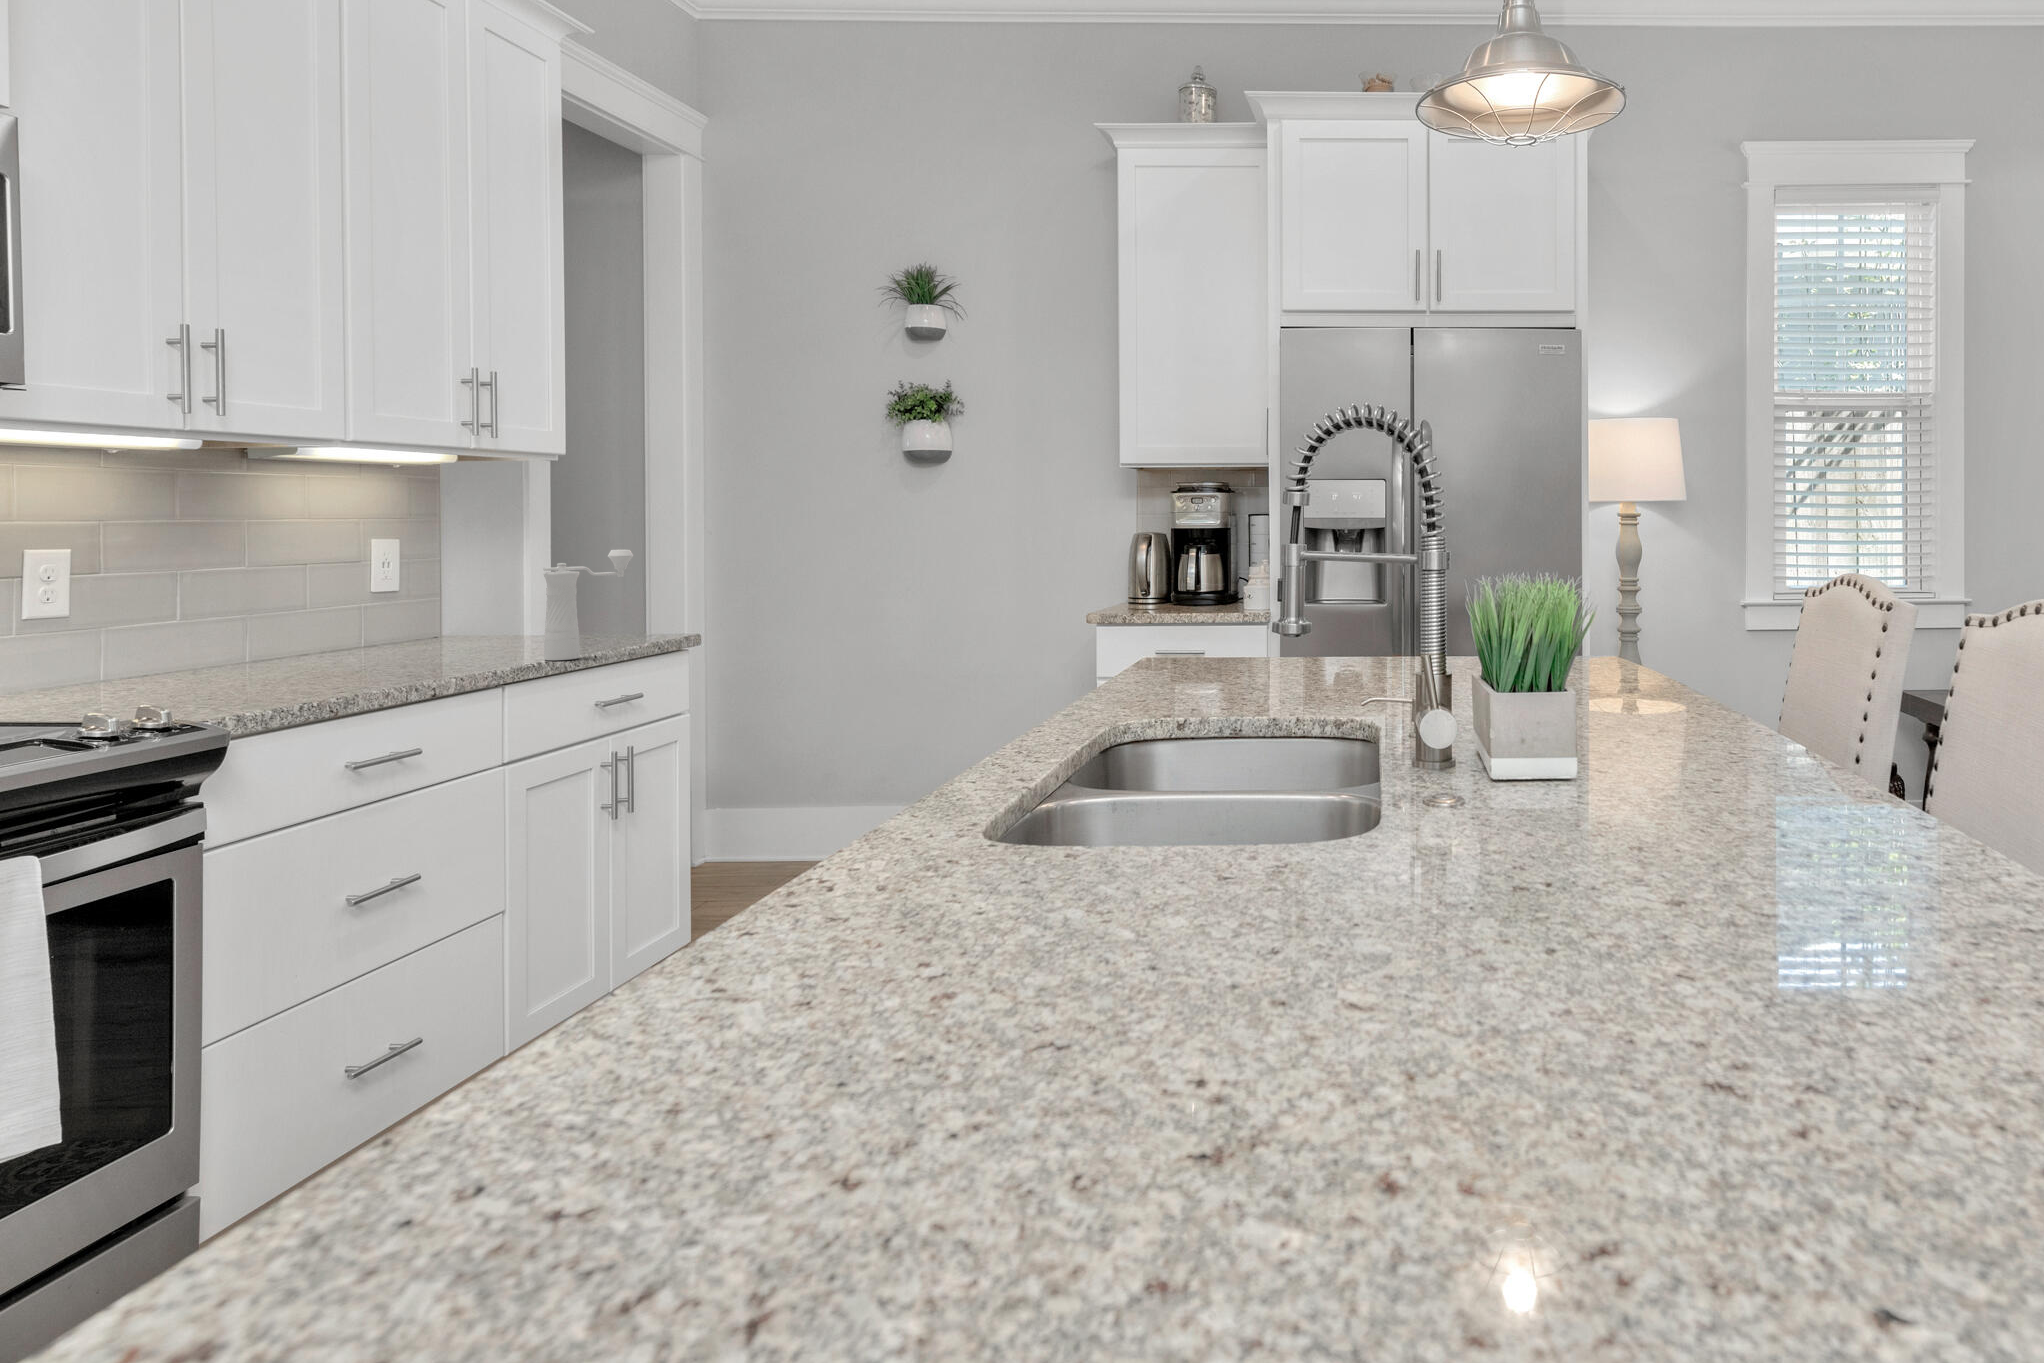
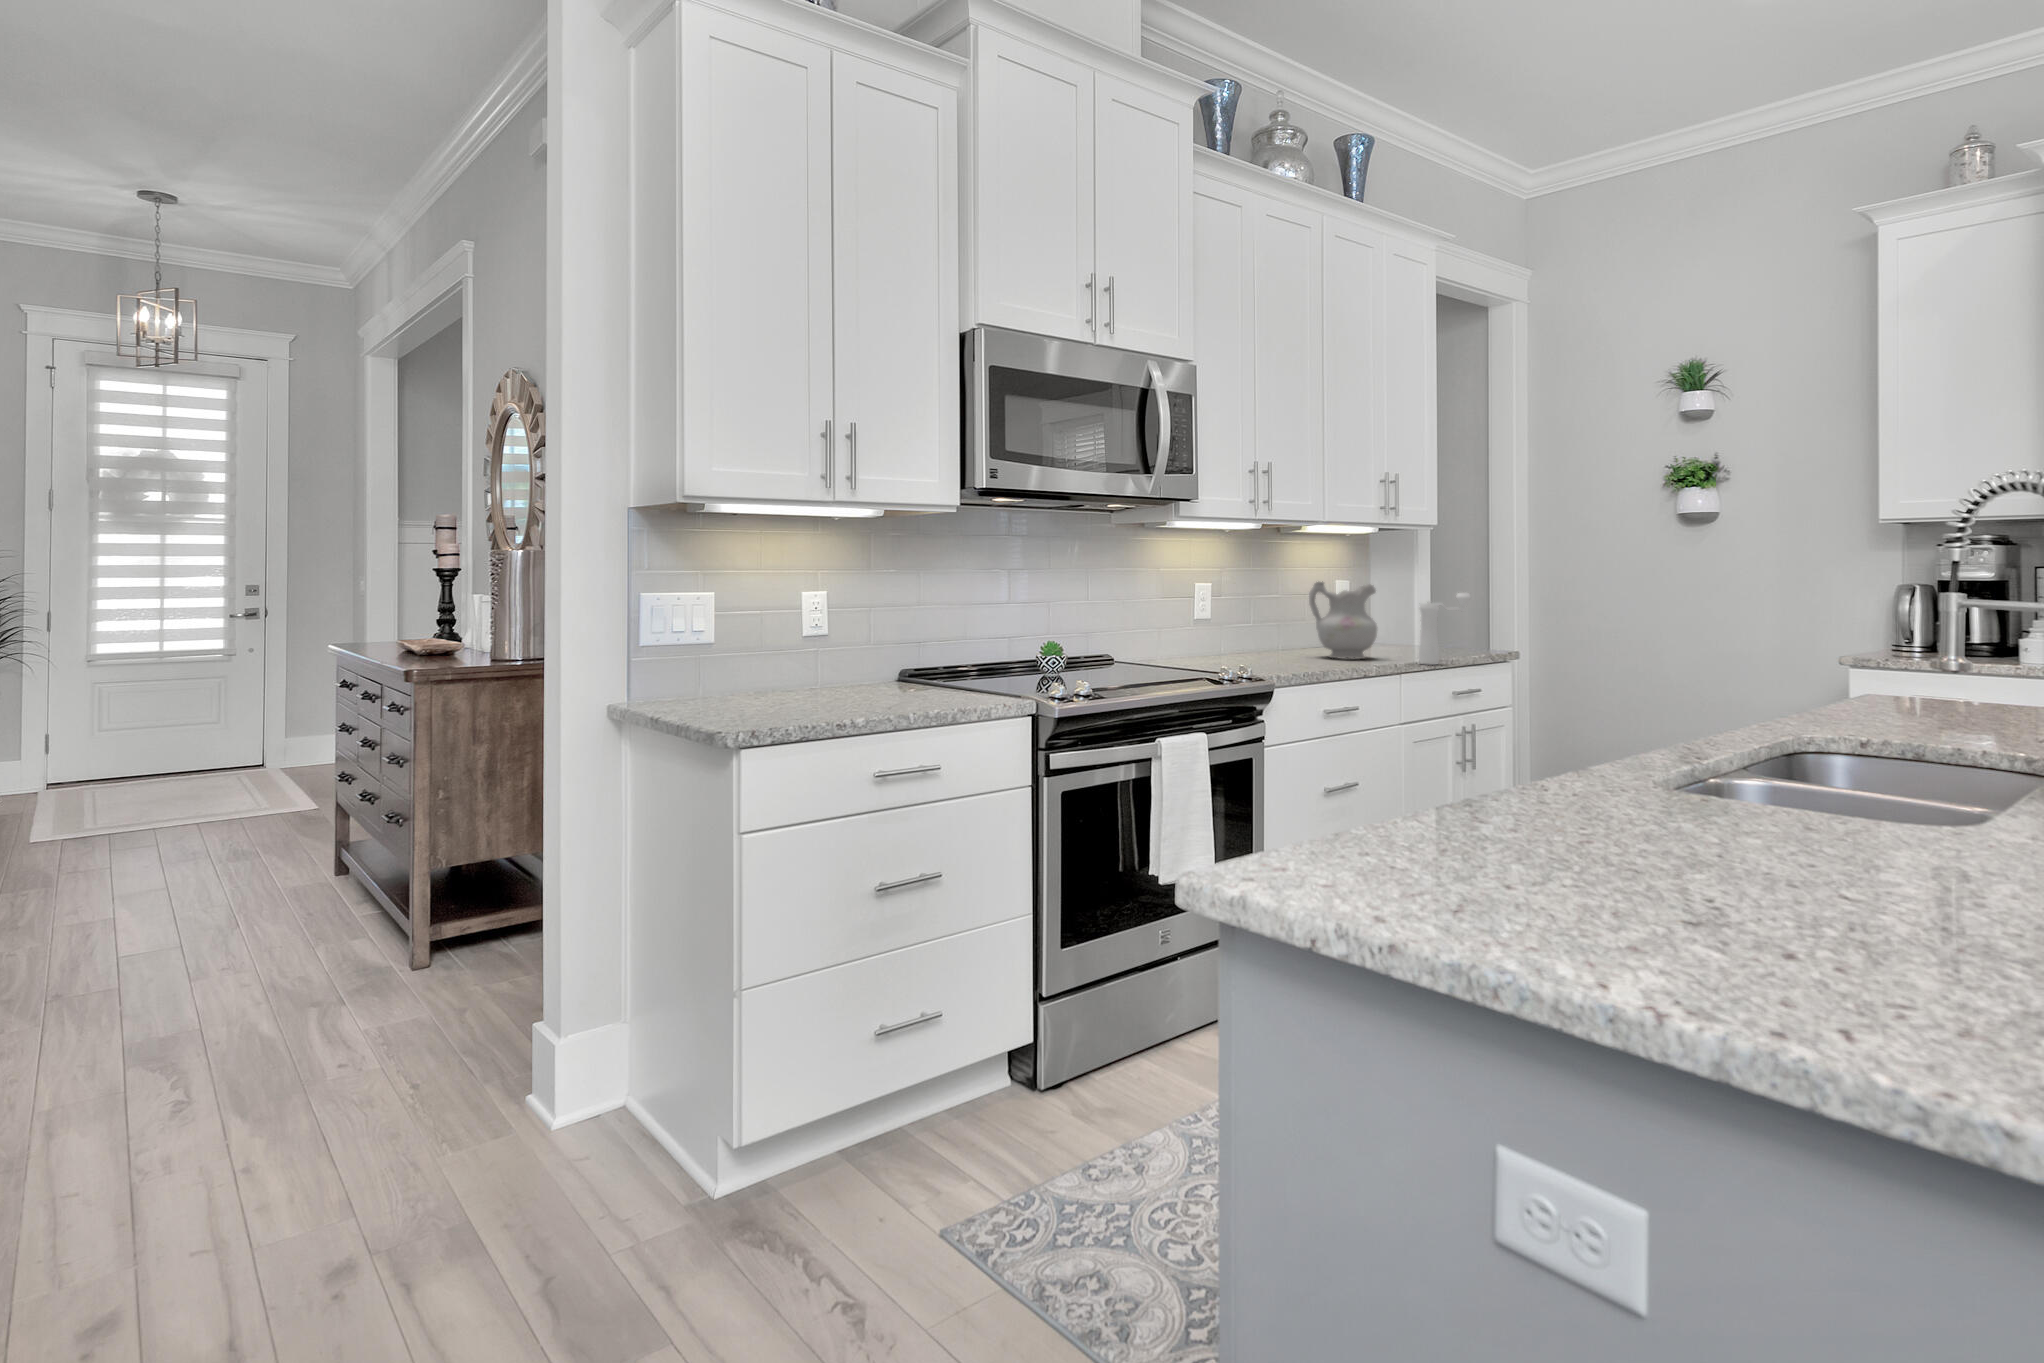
ceramic pitcher: none [317,536,462,663] -> present [1309,582,1377,659]

